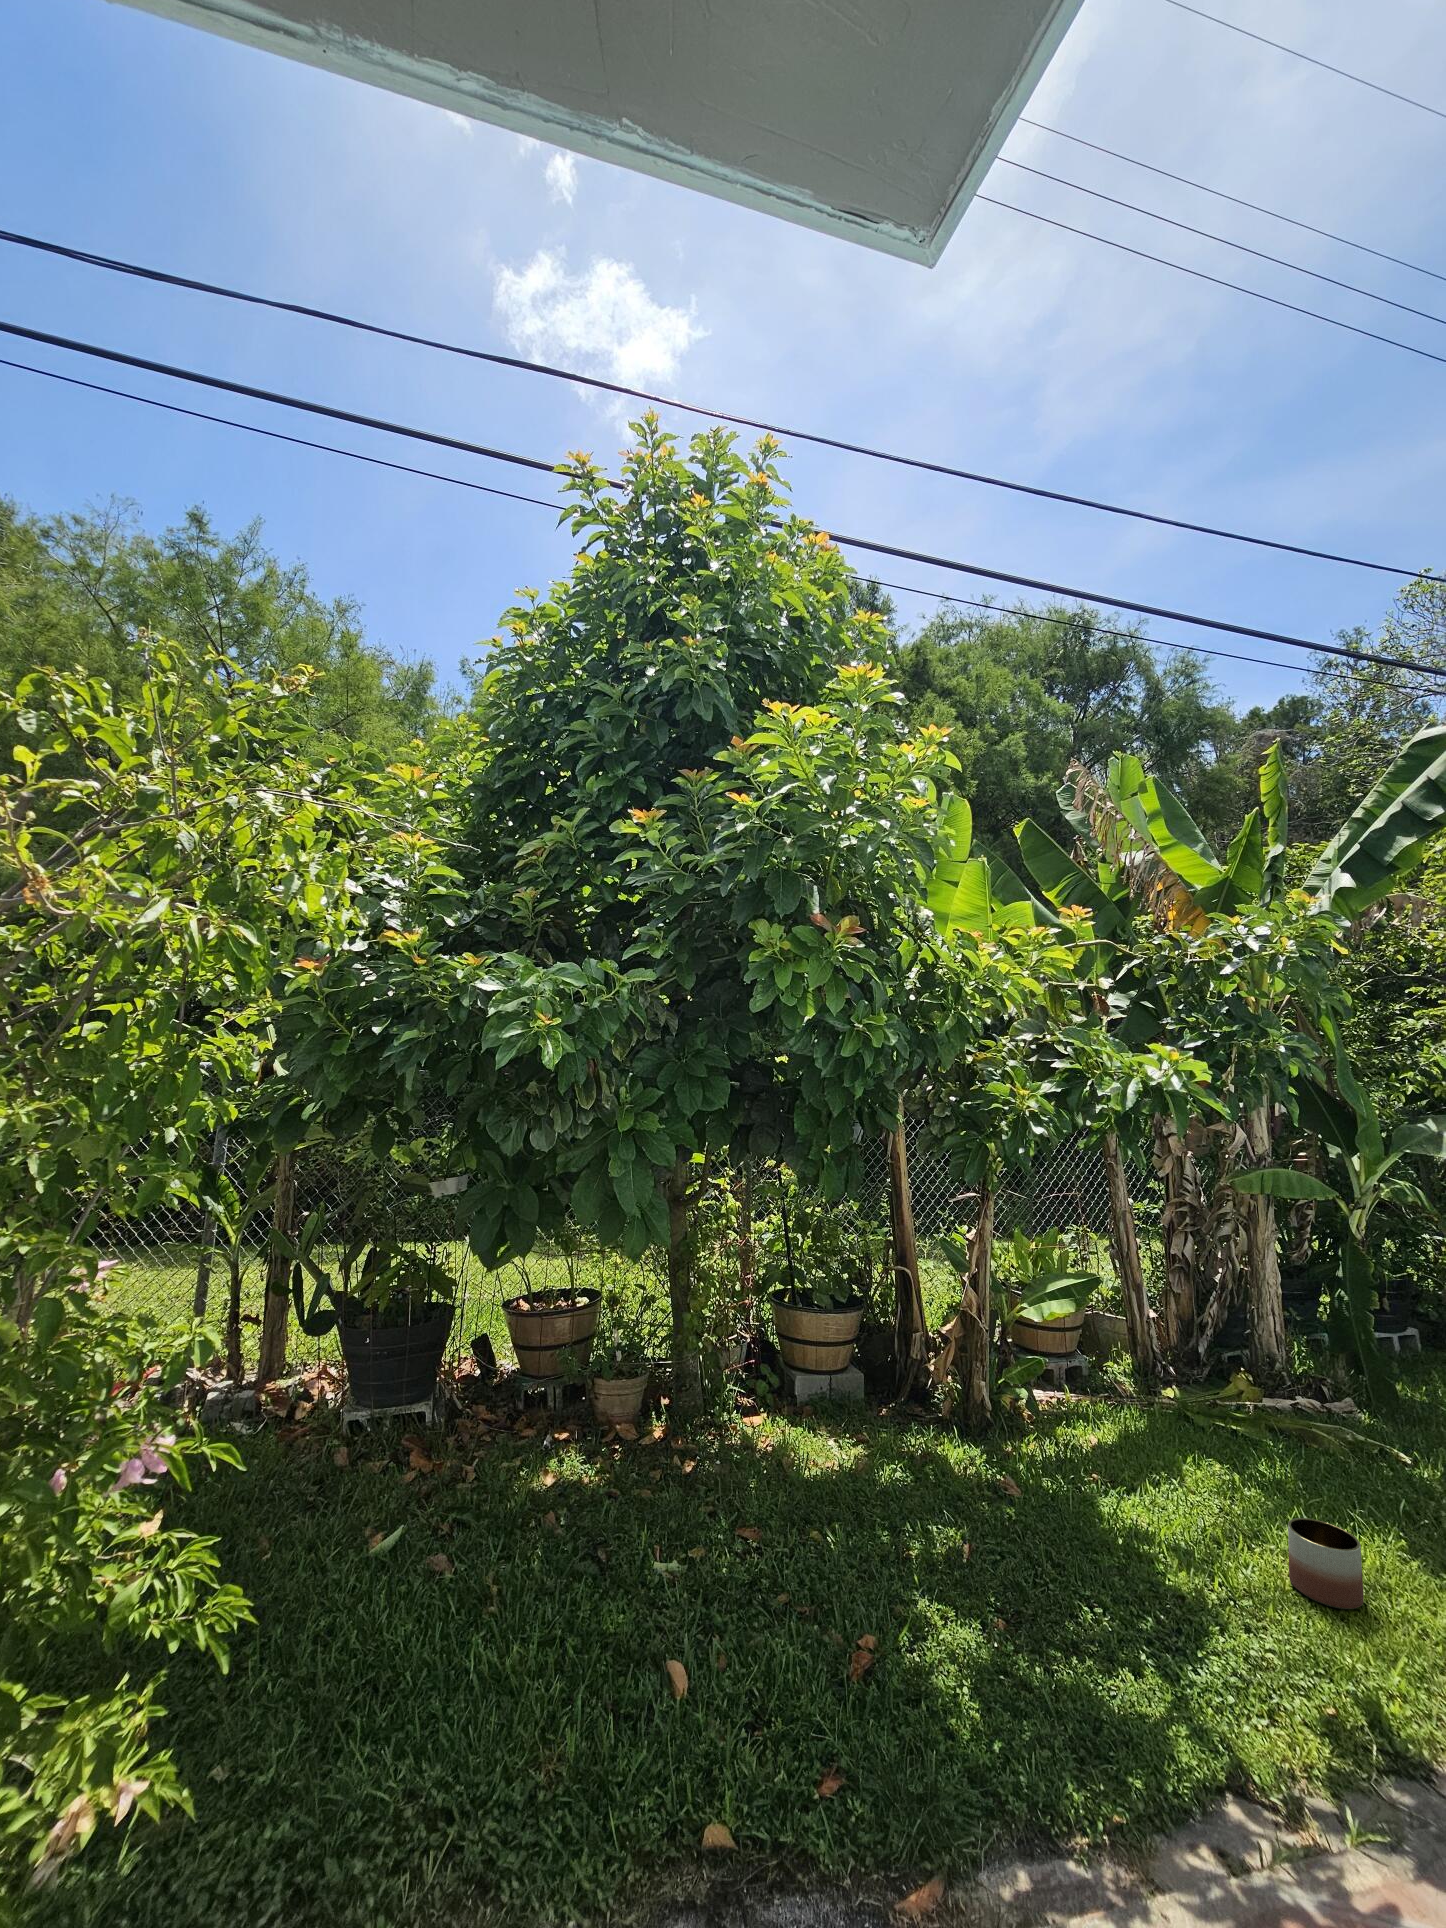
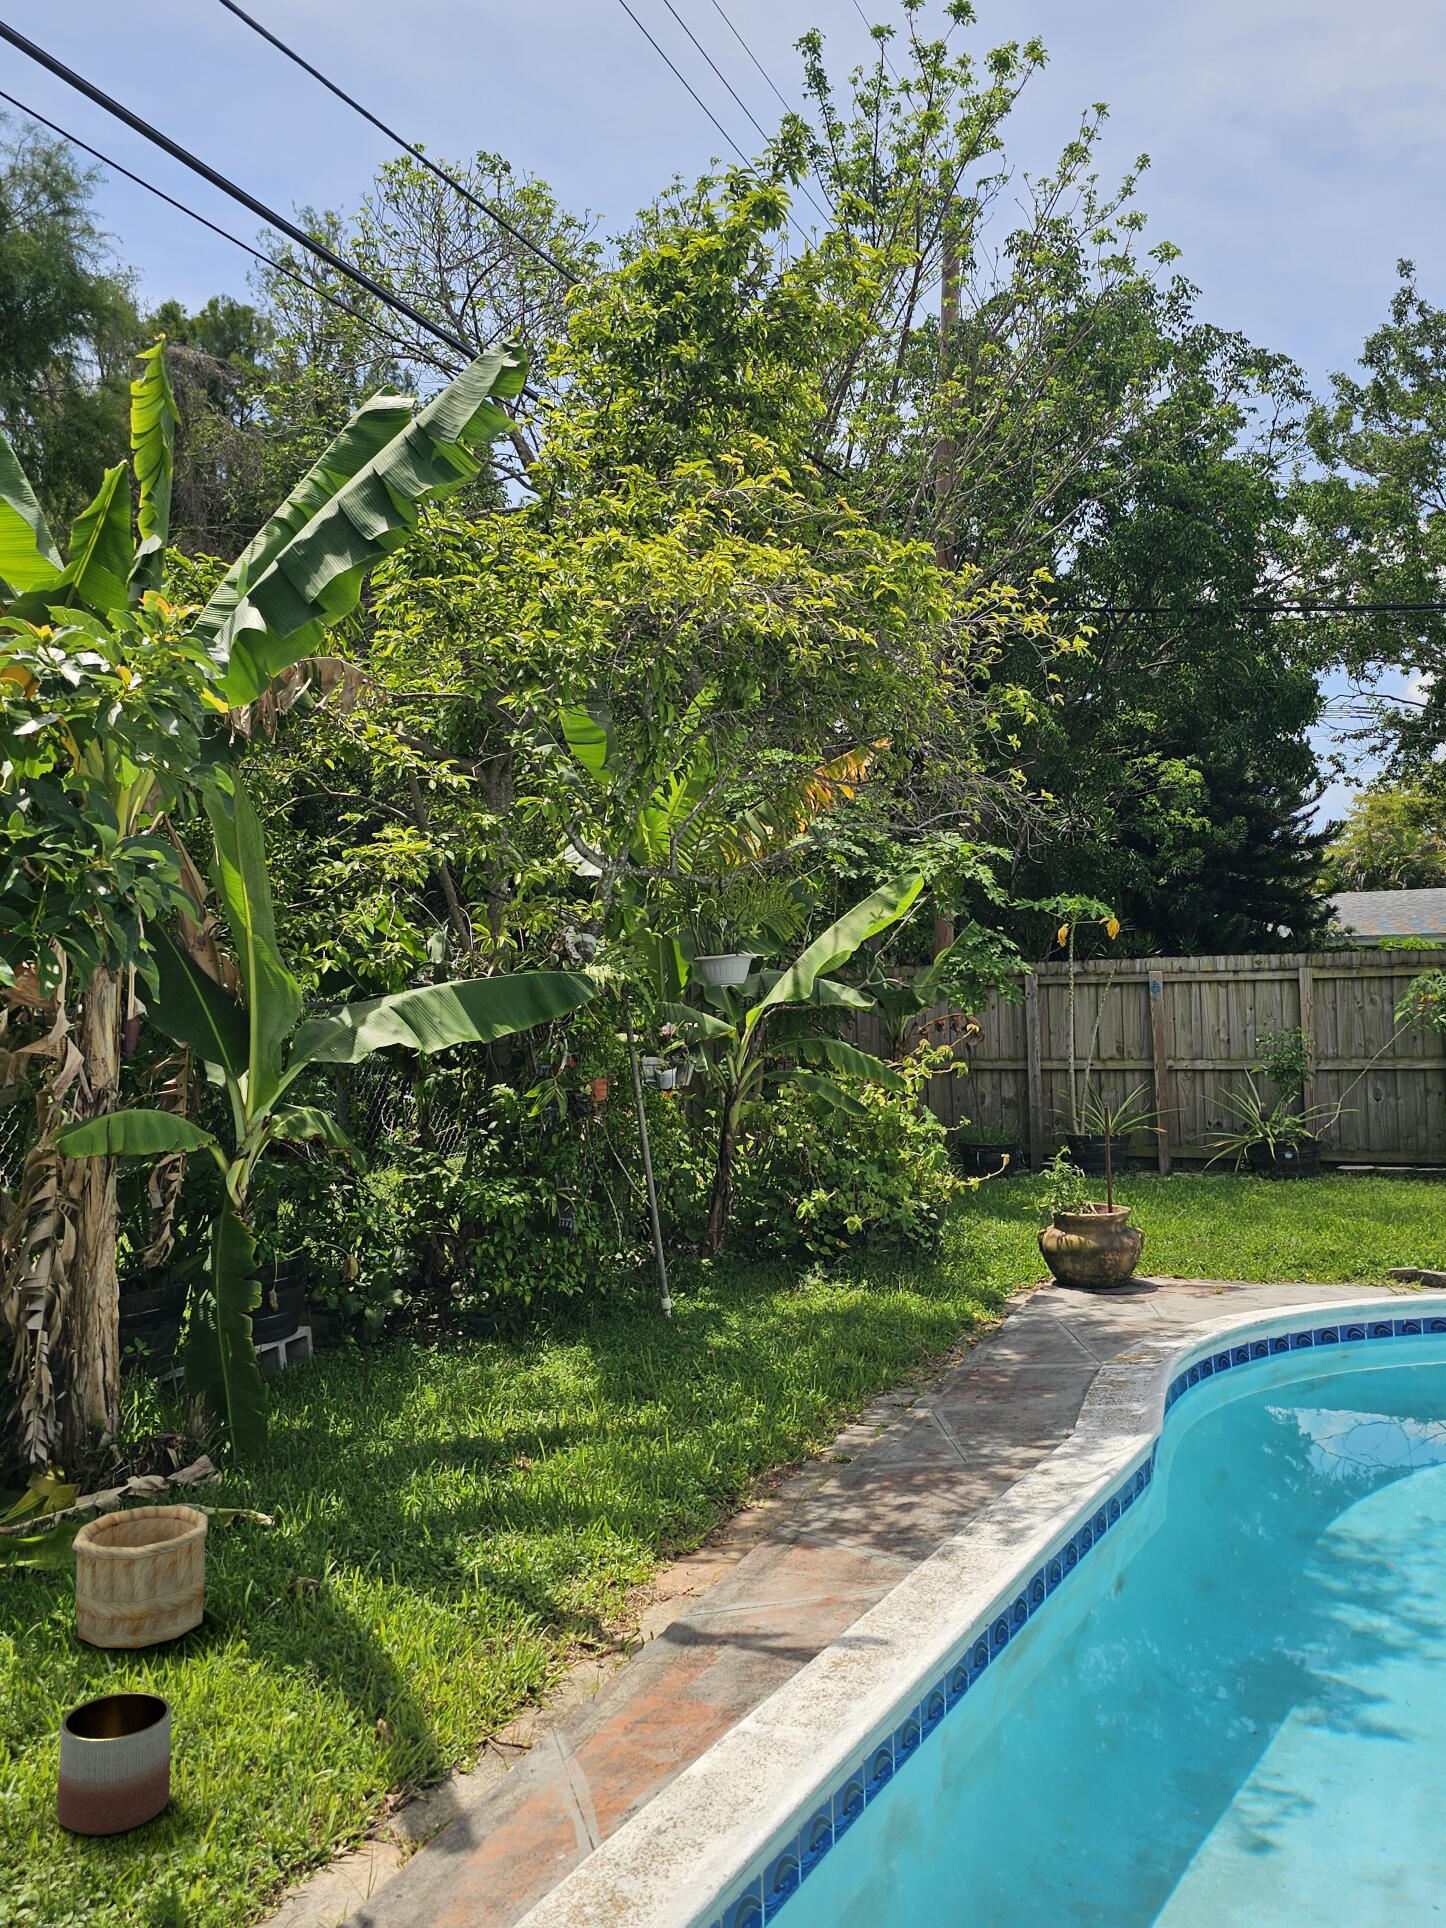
wooden bucket: none [1274,1413,1367,1507] -> present [72,1506,208,1648]

